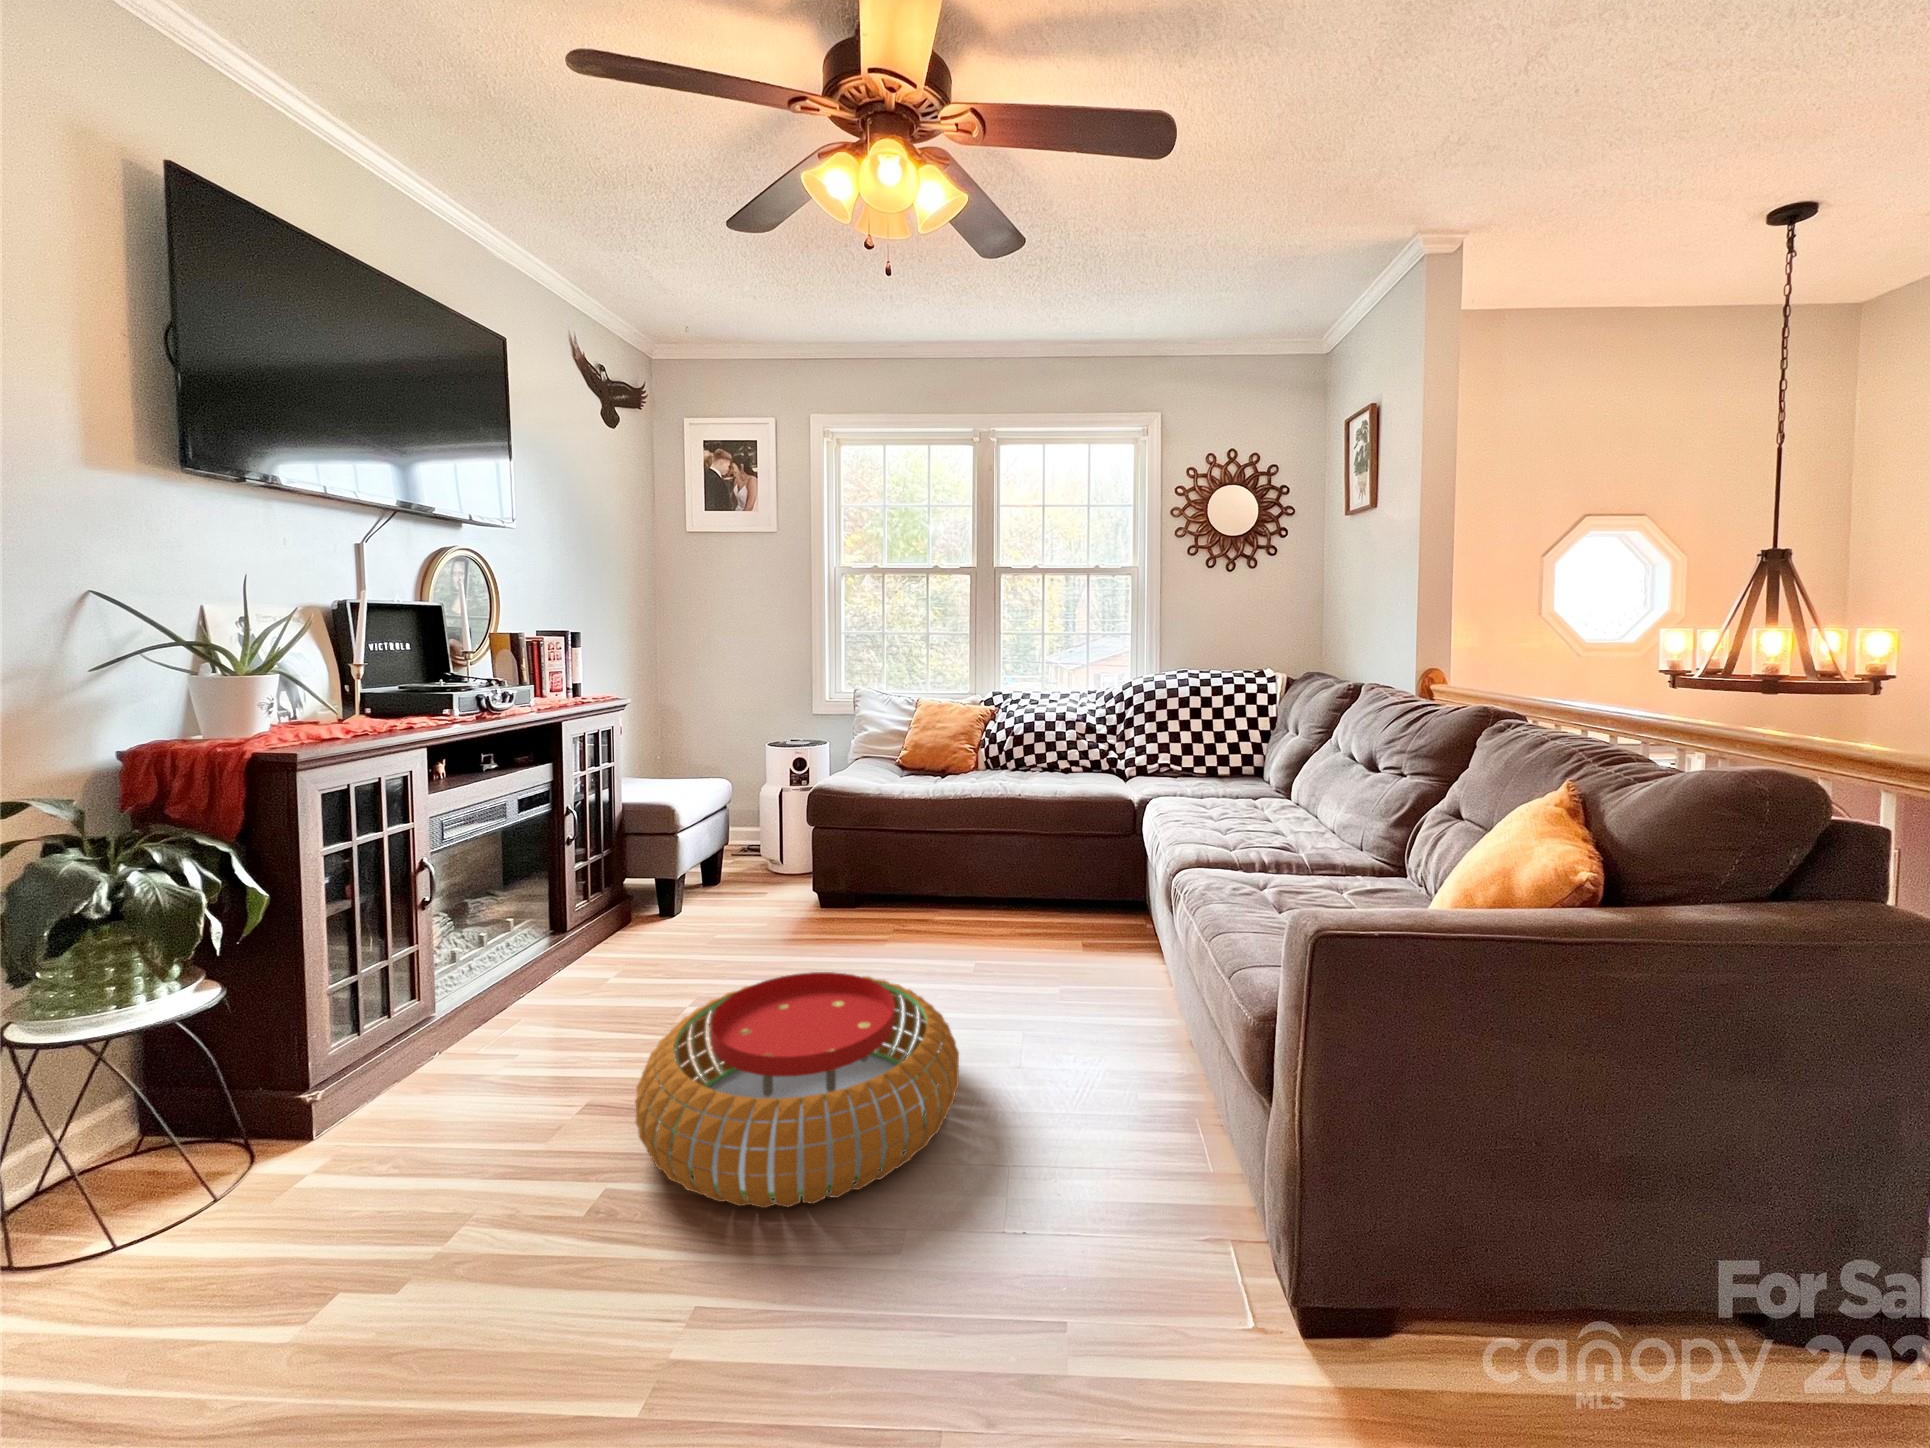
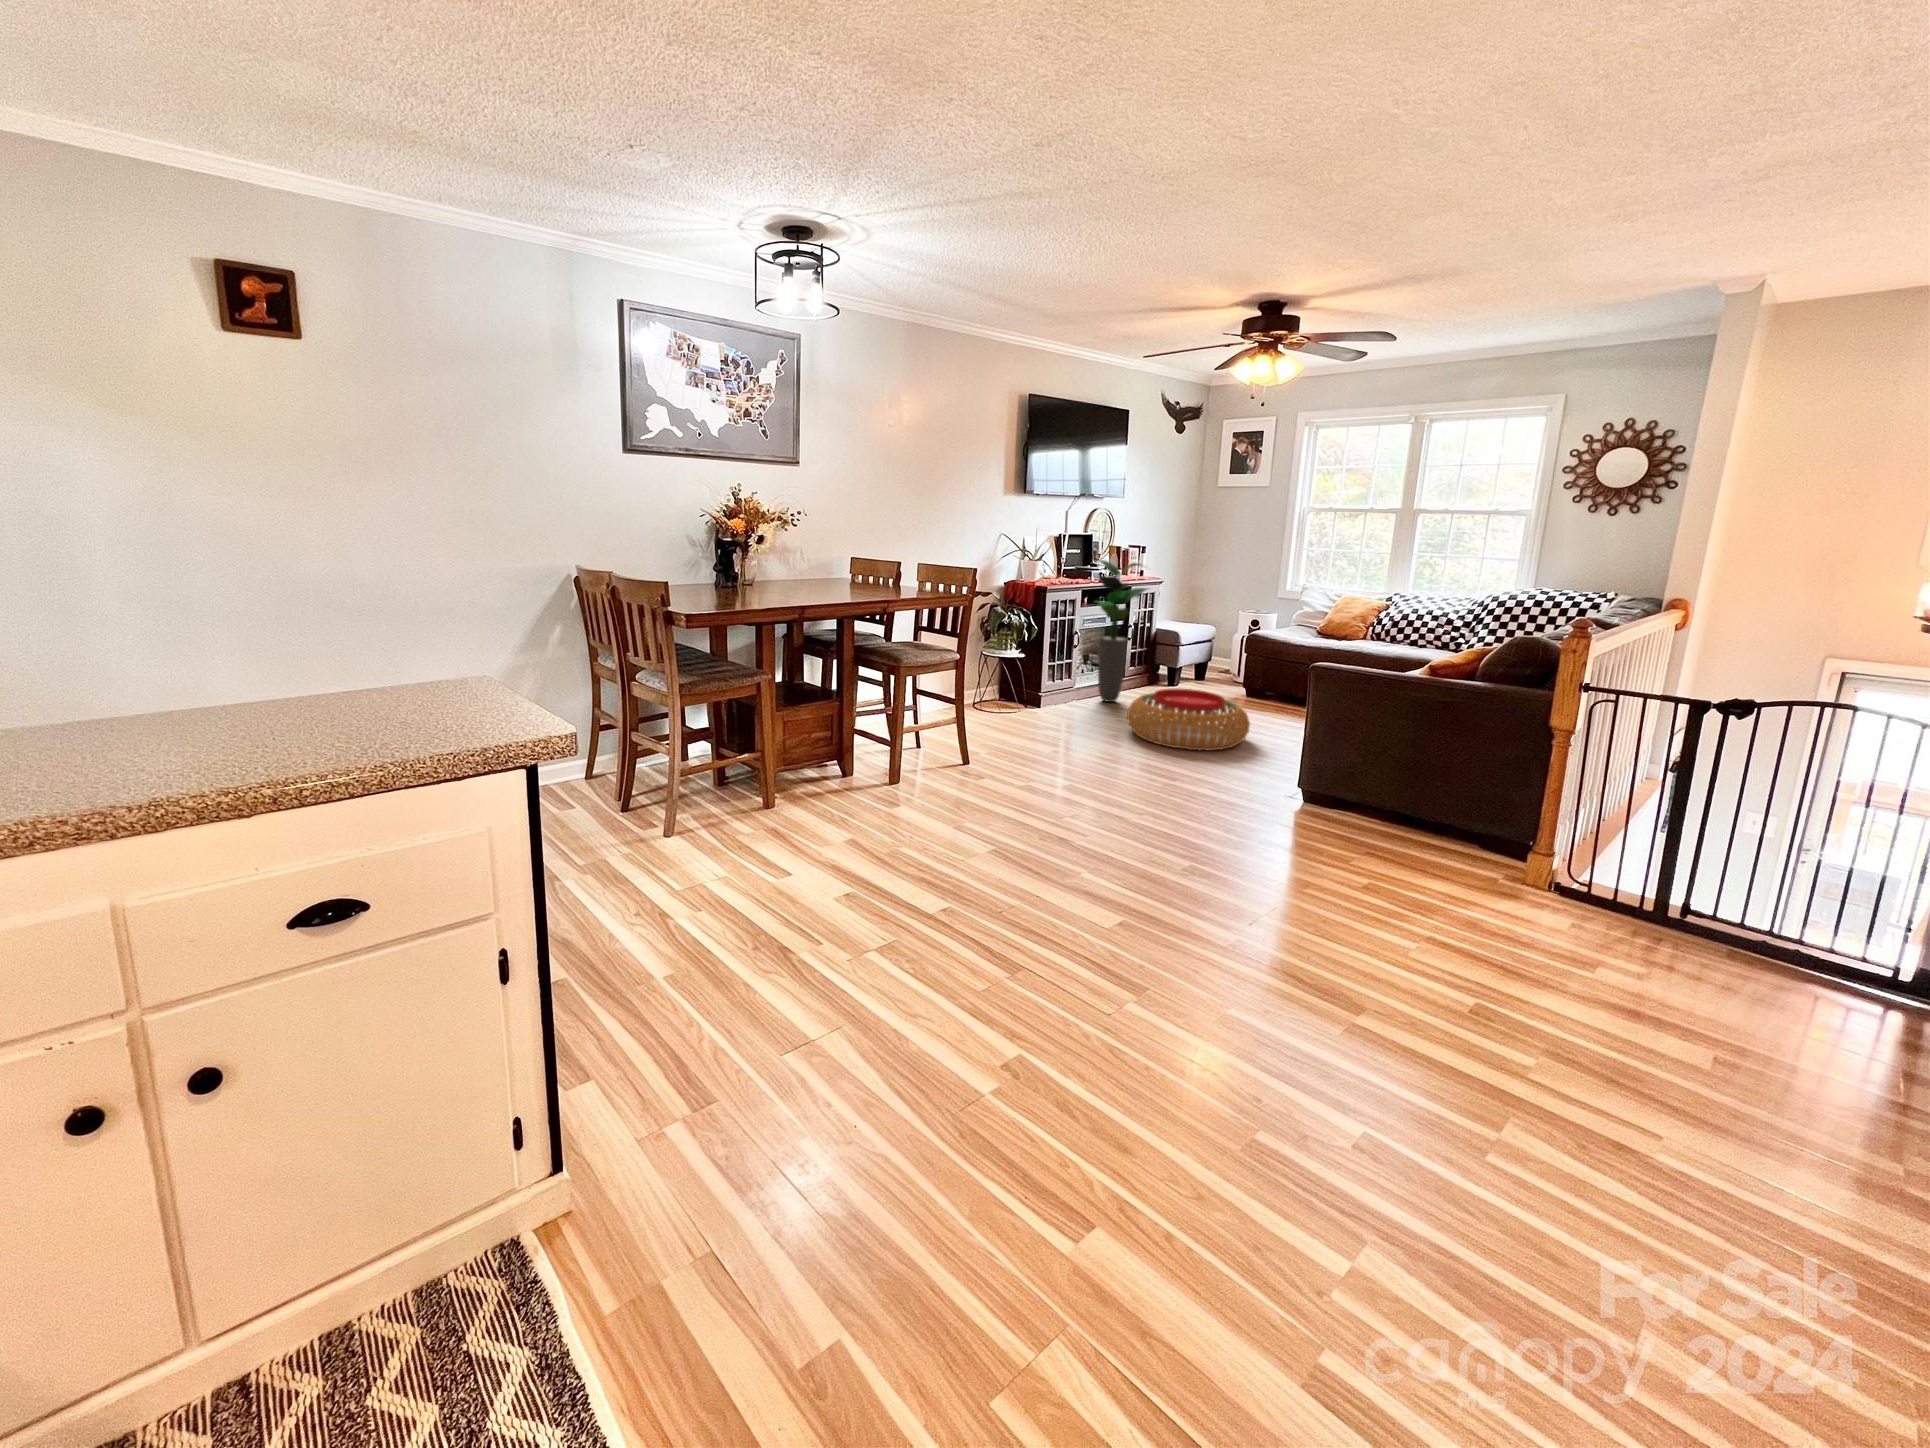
potted plant: none [443,666,627,1028] -> present [1094,560,1147,702]

